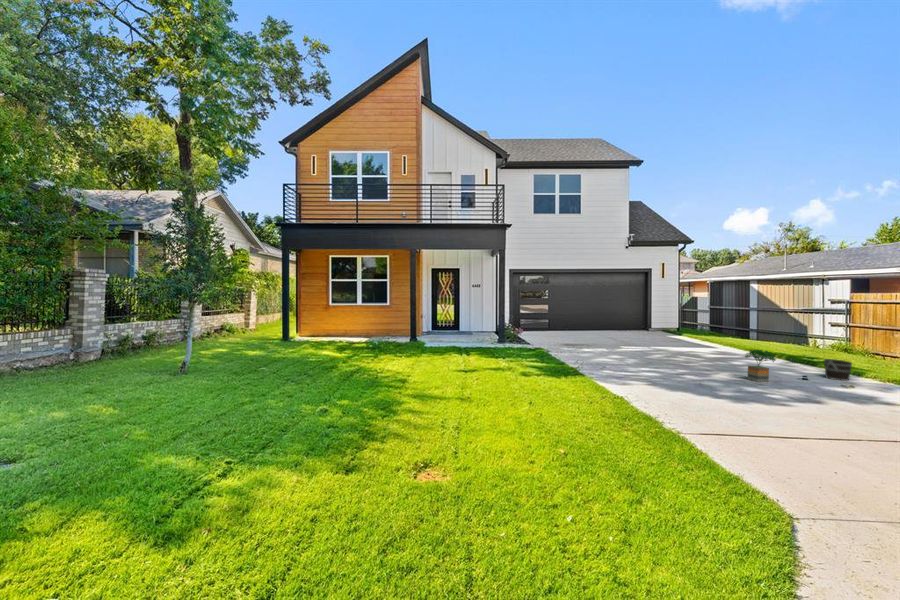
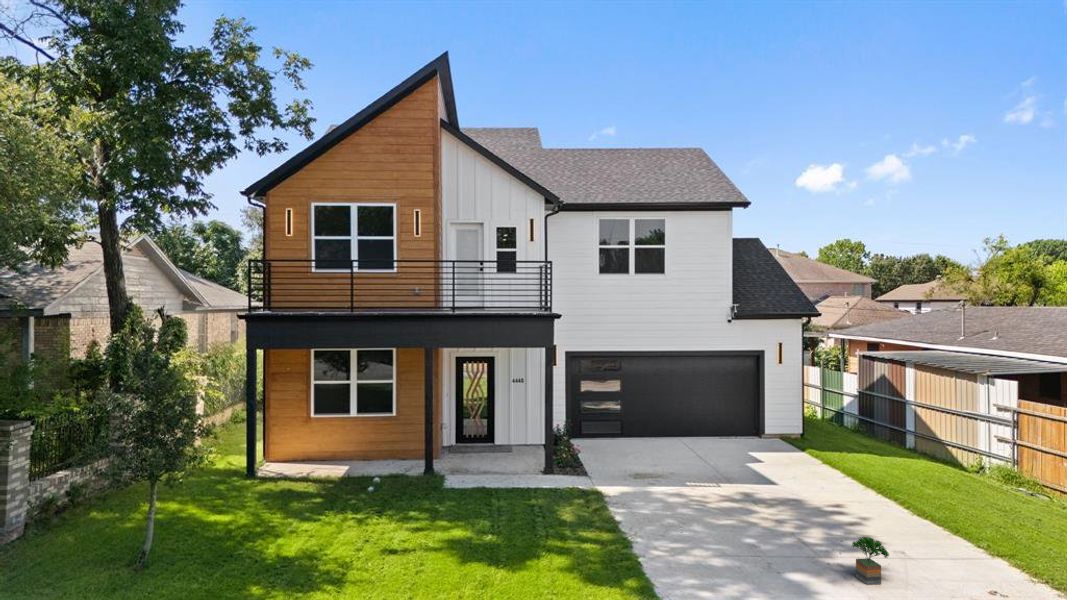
bucket: present [824,359,852,381] -> none [956,540,990,575]

